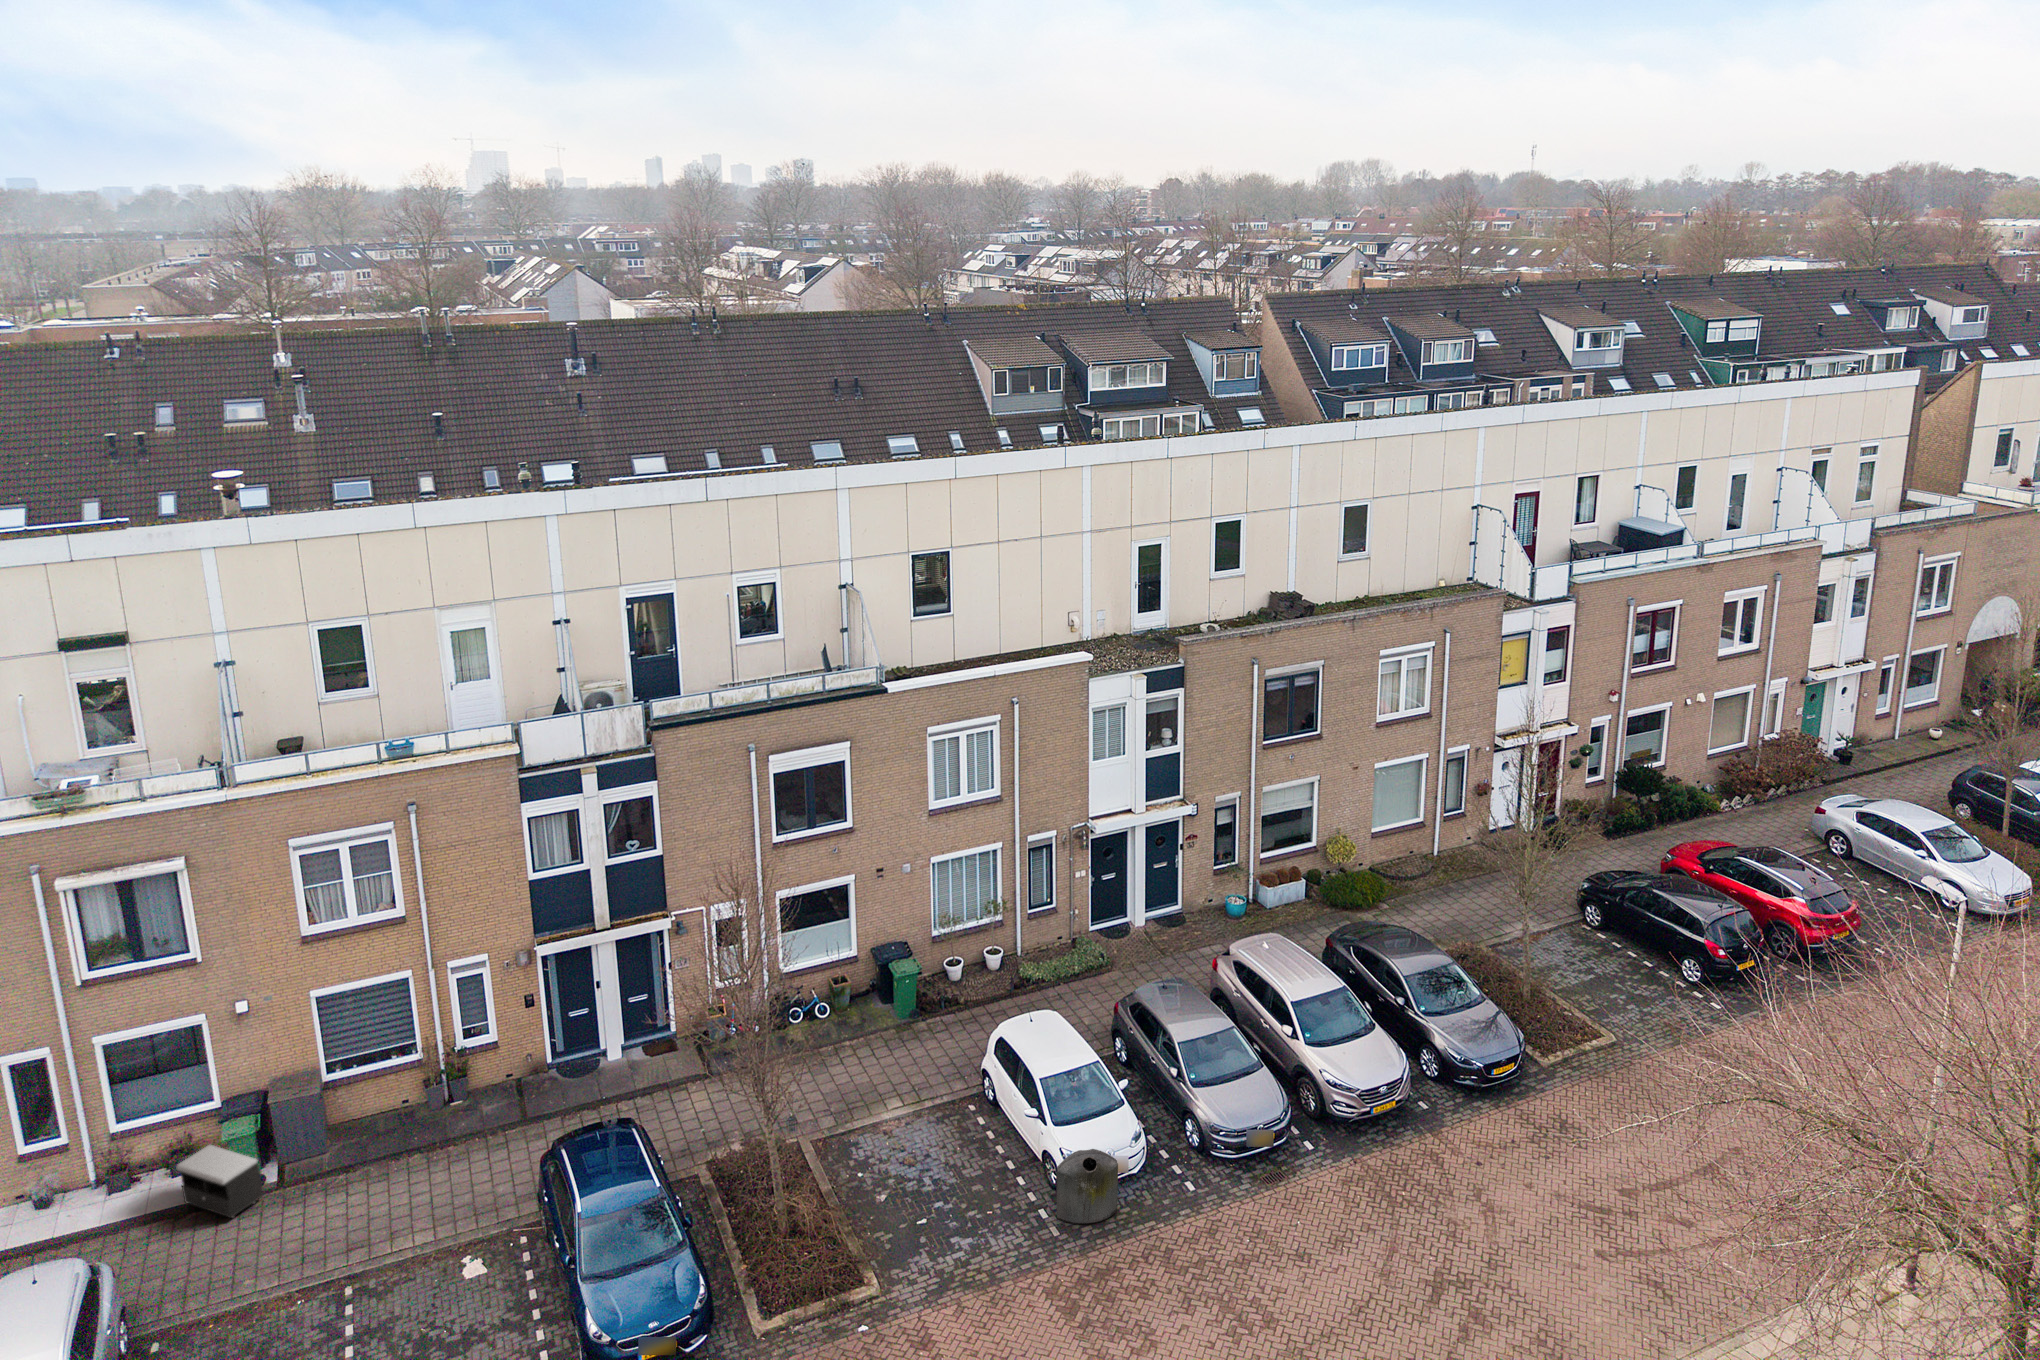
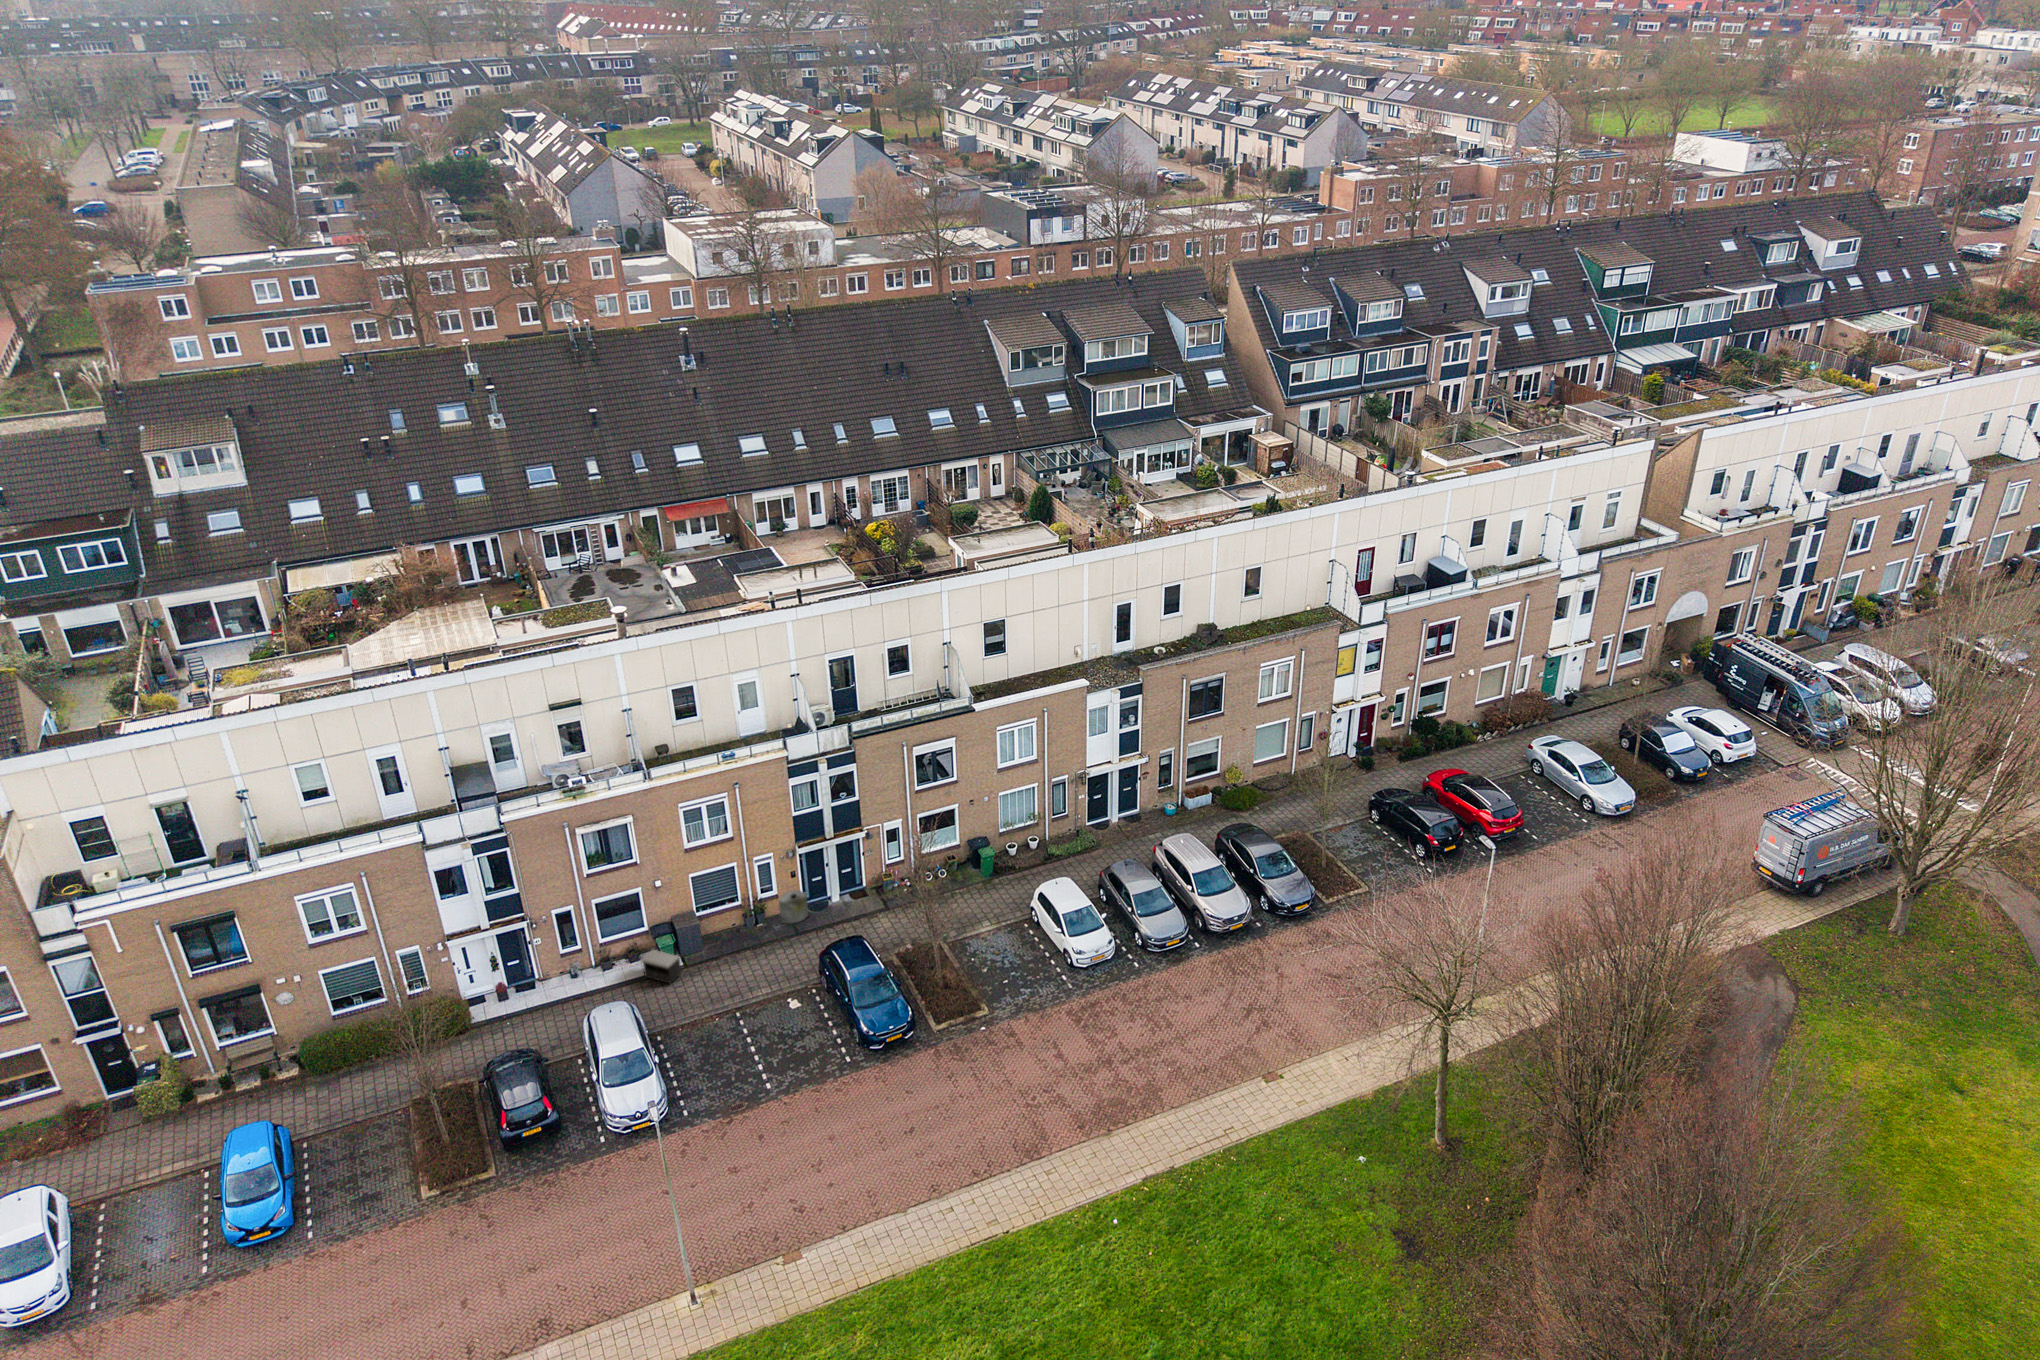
trash can: present [1057,1149,1118,1224] -> present [779,890,809,924]

